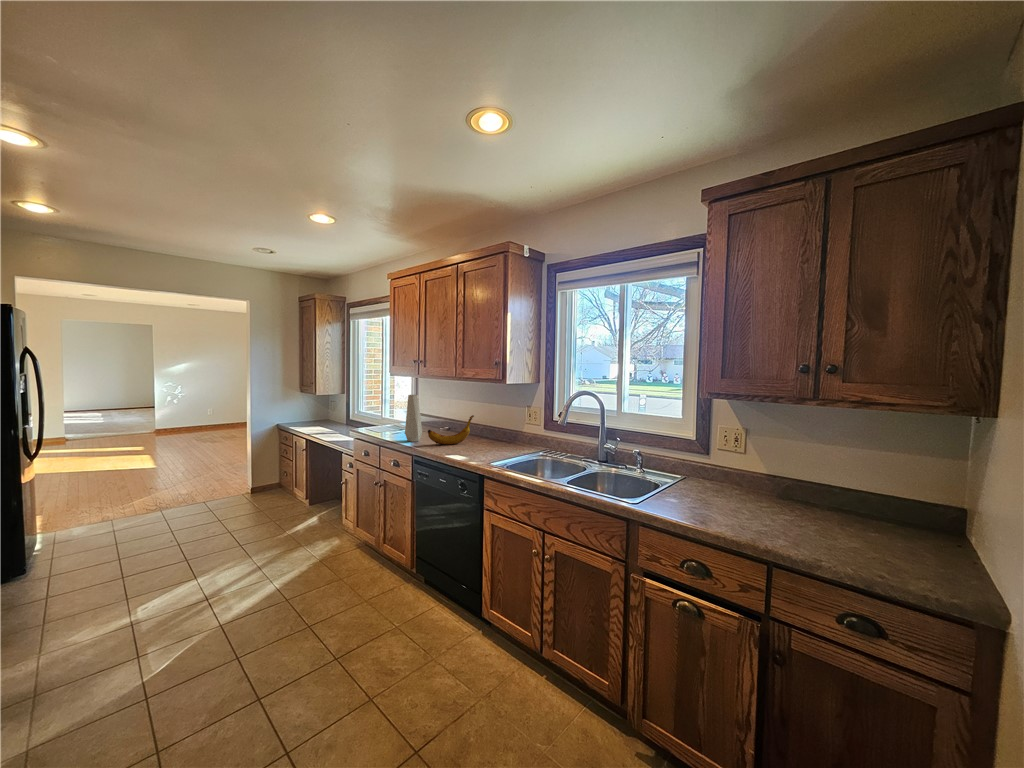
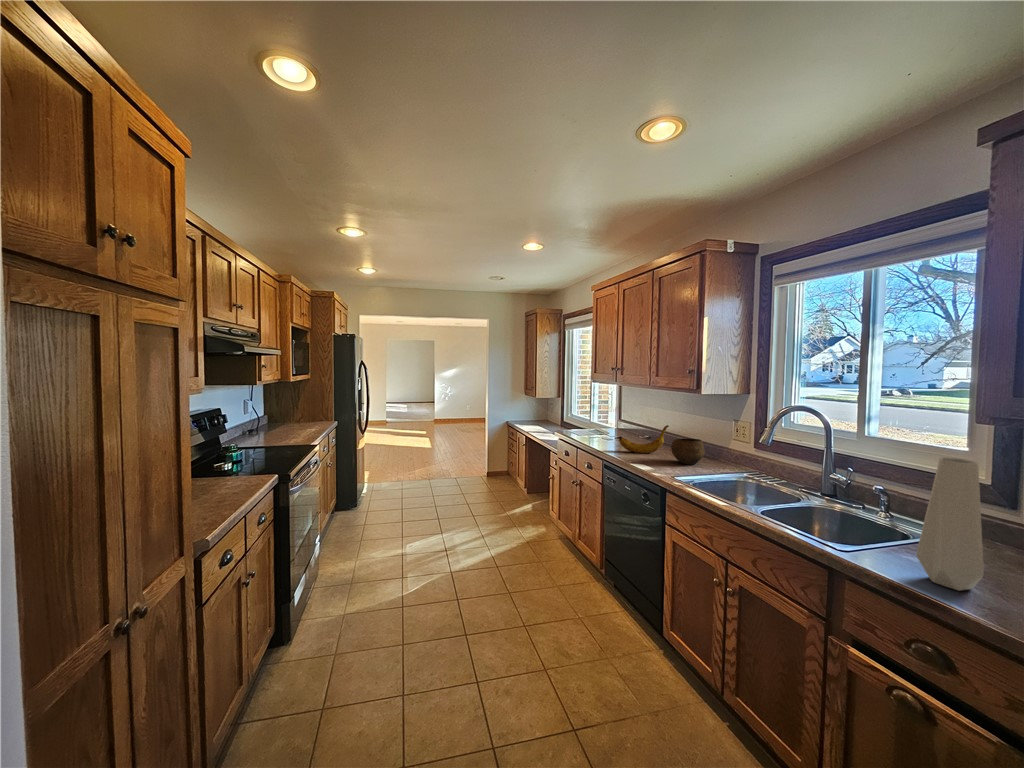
vase: present [405,395,422,442] -> present [917,457,984,590]
bowl: none [480,426,508,451] -> present [671,439,705,465]

